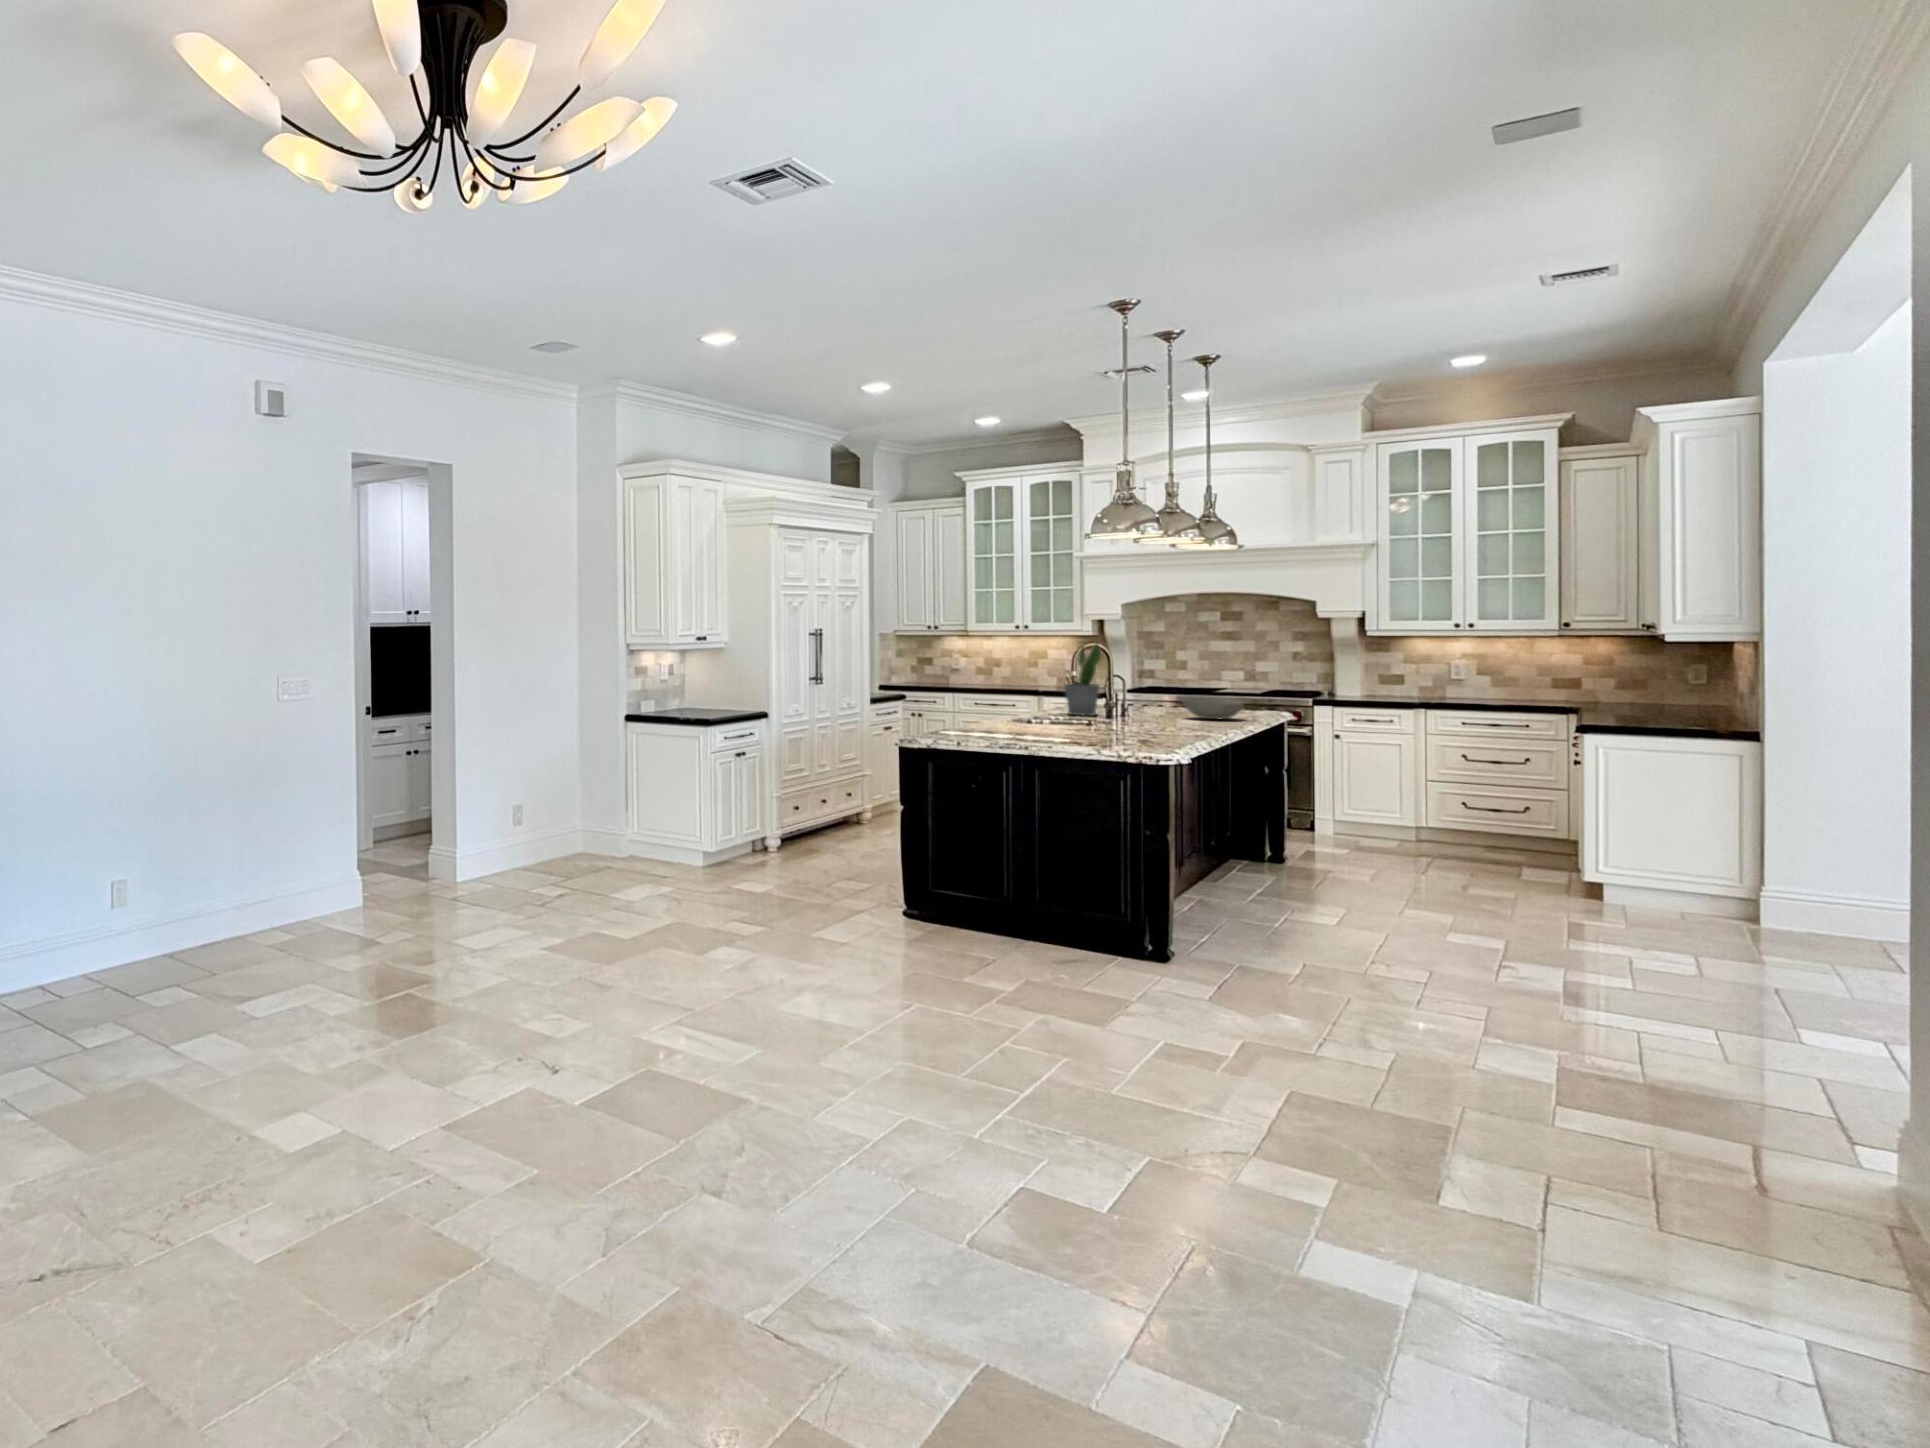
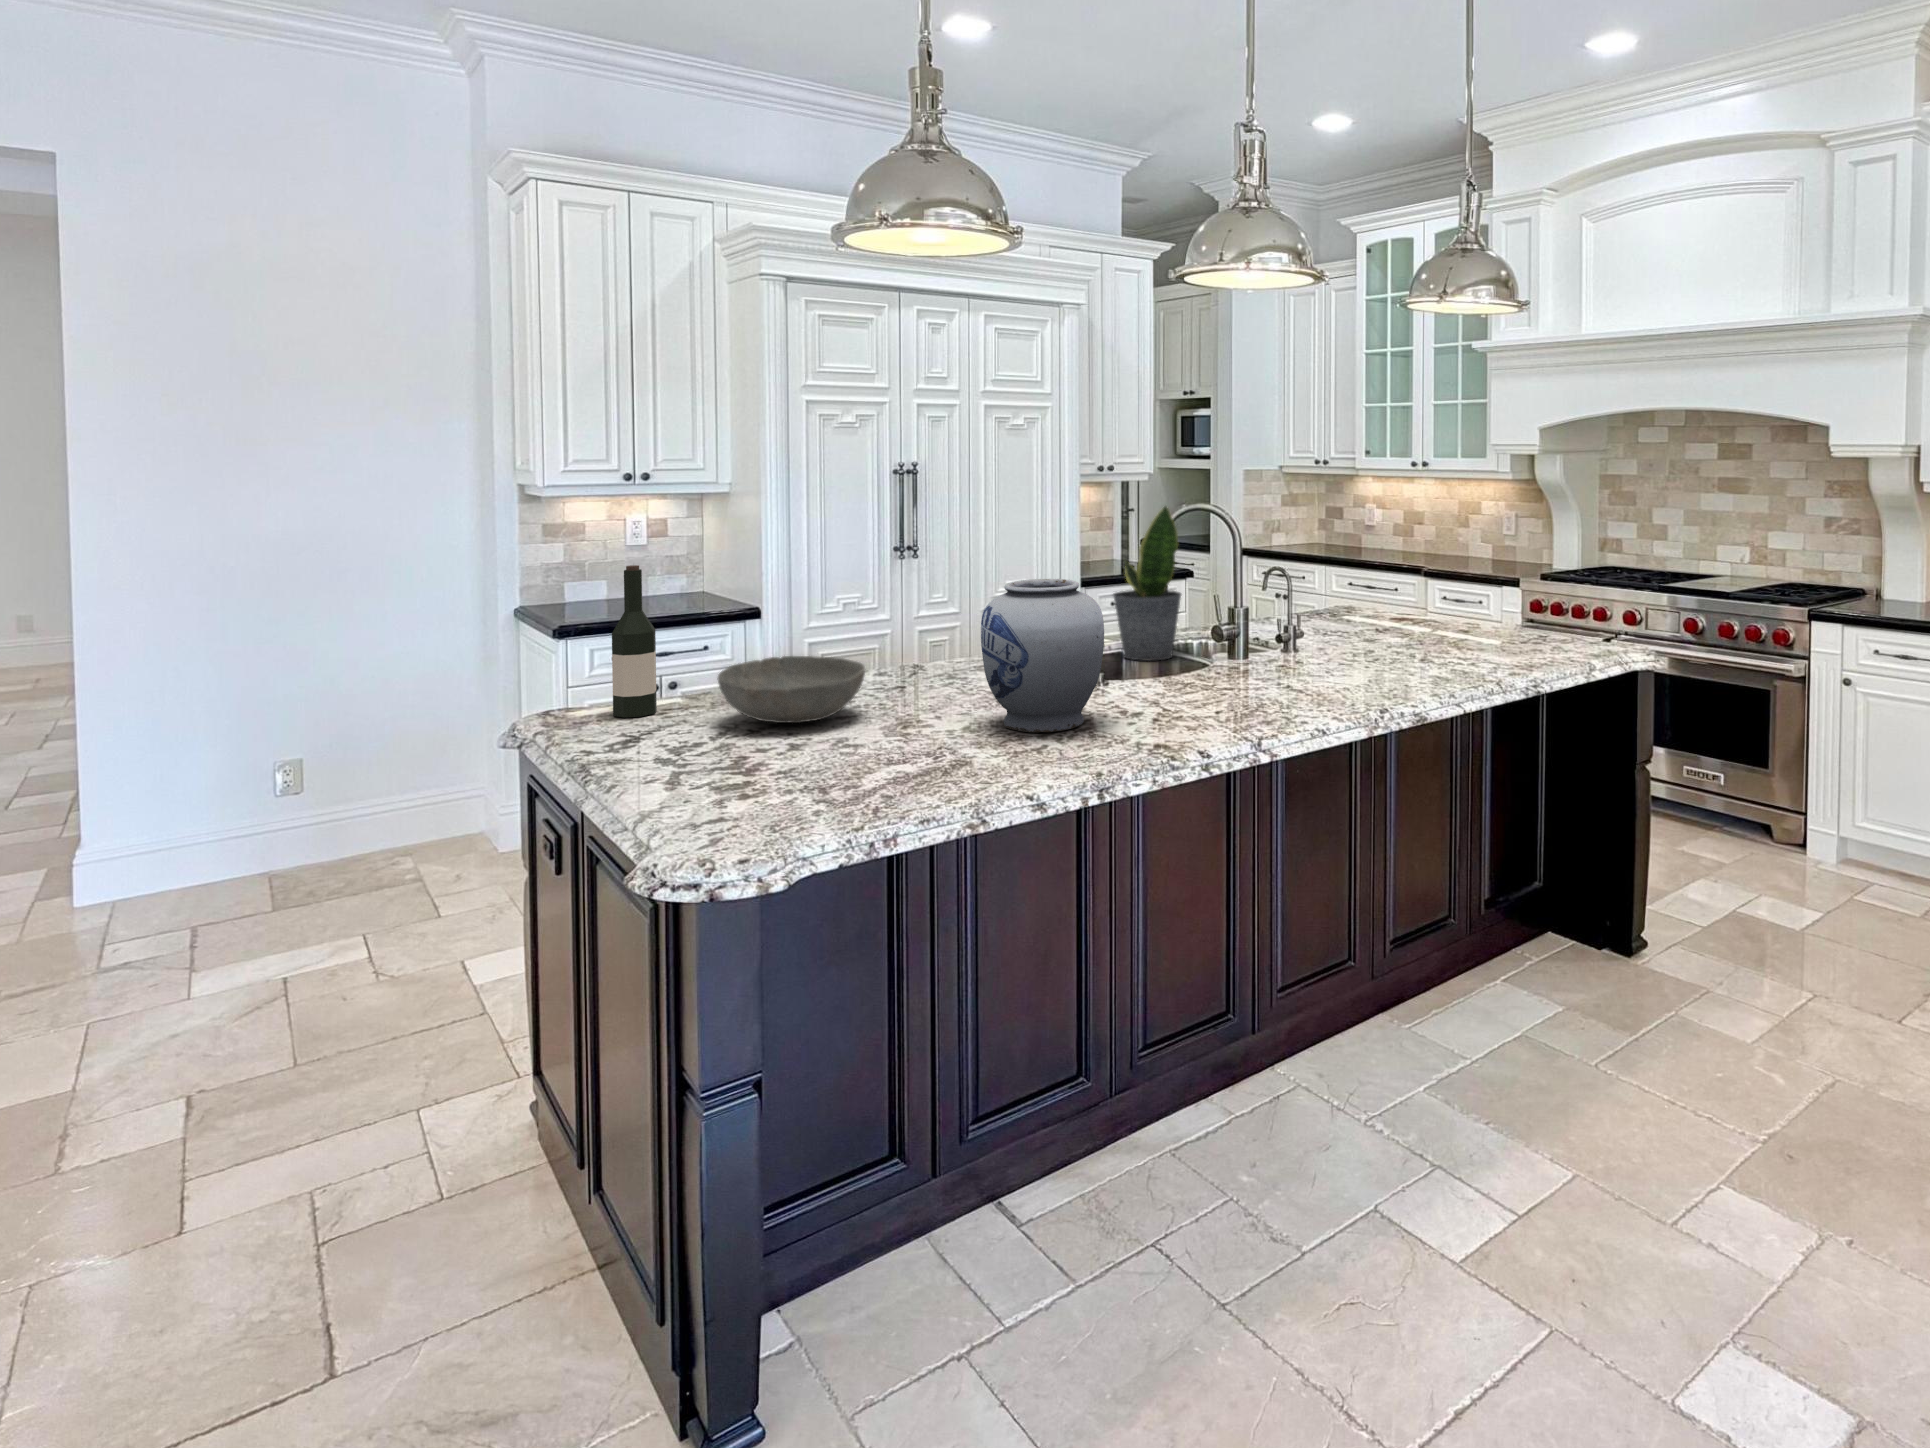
wine bottle: none [959,666,977,729] -> present [612,565,657,718]
vase: none [1114,668,1172,729] -> present [981,579,1104,733]
bowl: present [1183,698,1244,719] -> present [717,656,866,723]

